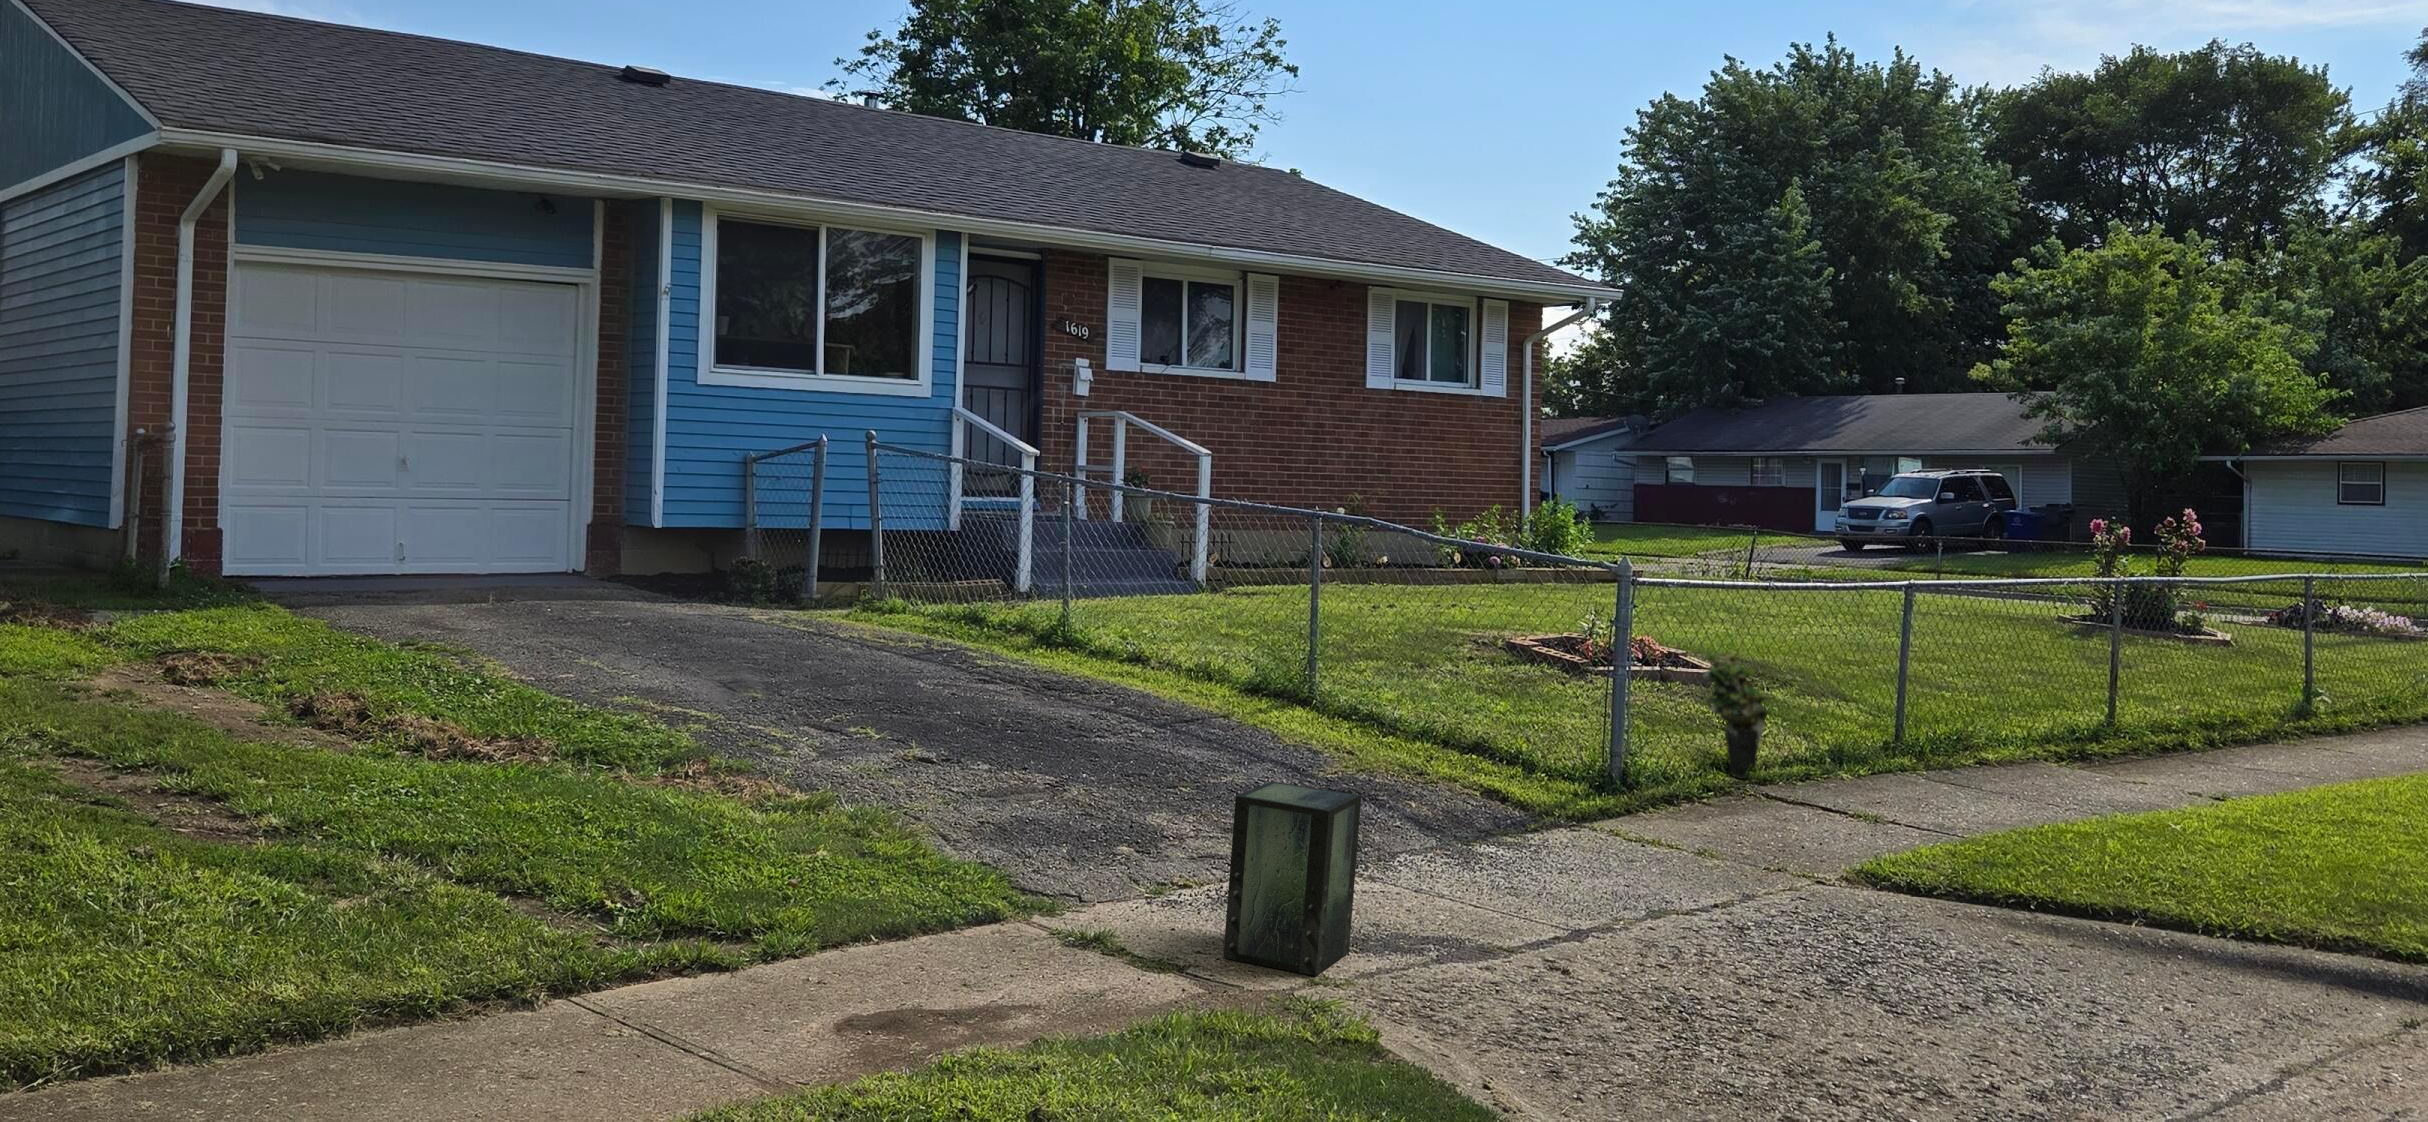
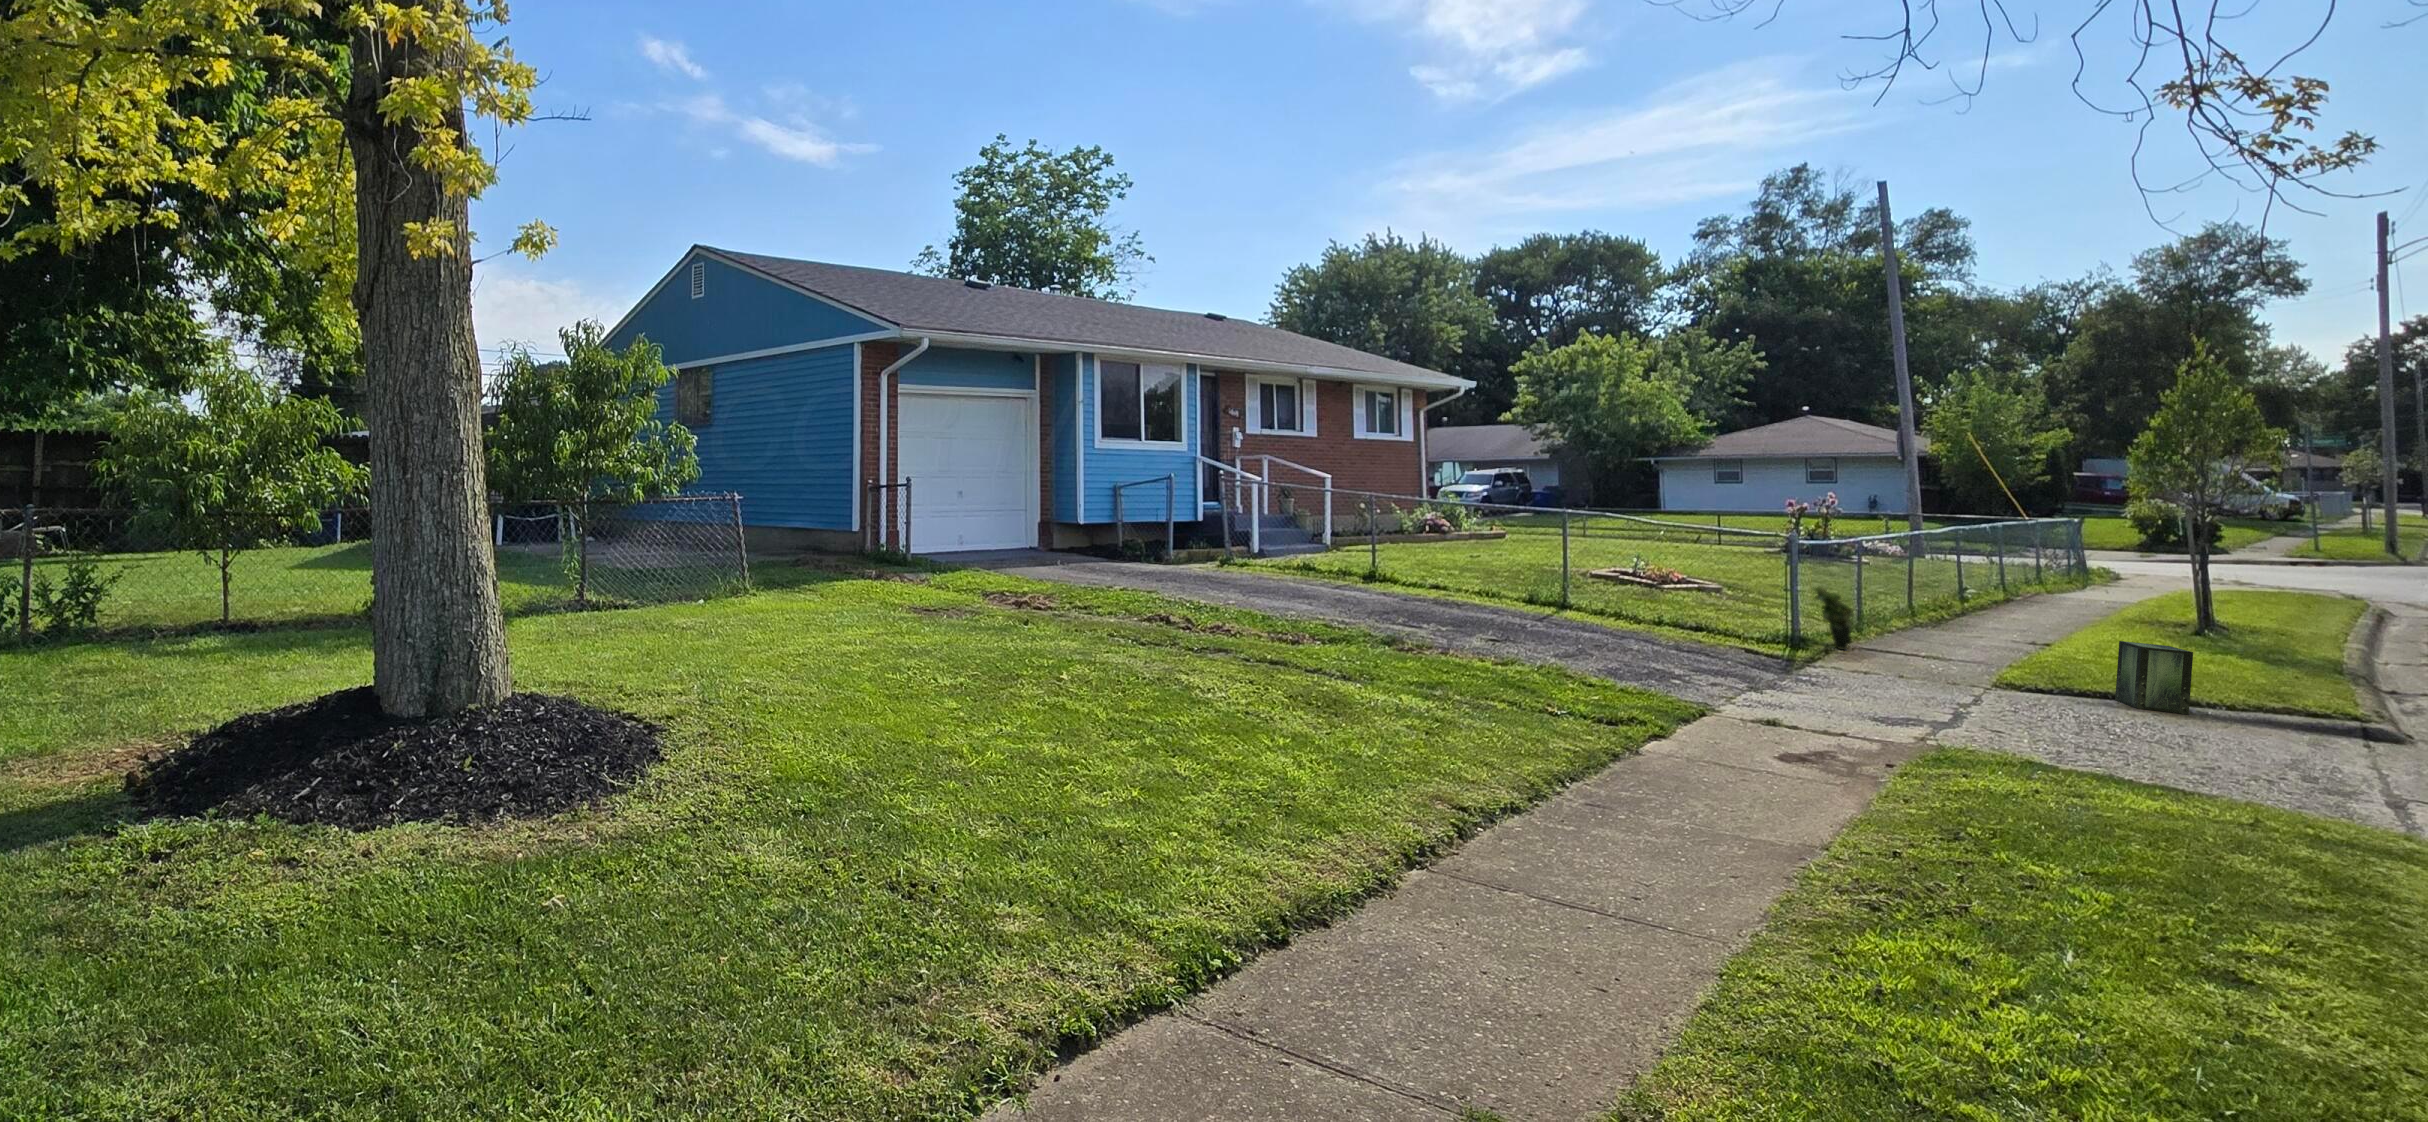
storage box: present [1223,781,1361,976] -> present [2115,641,2193,714]

